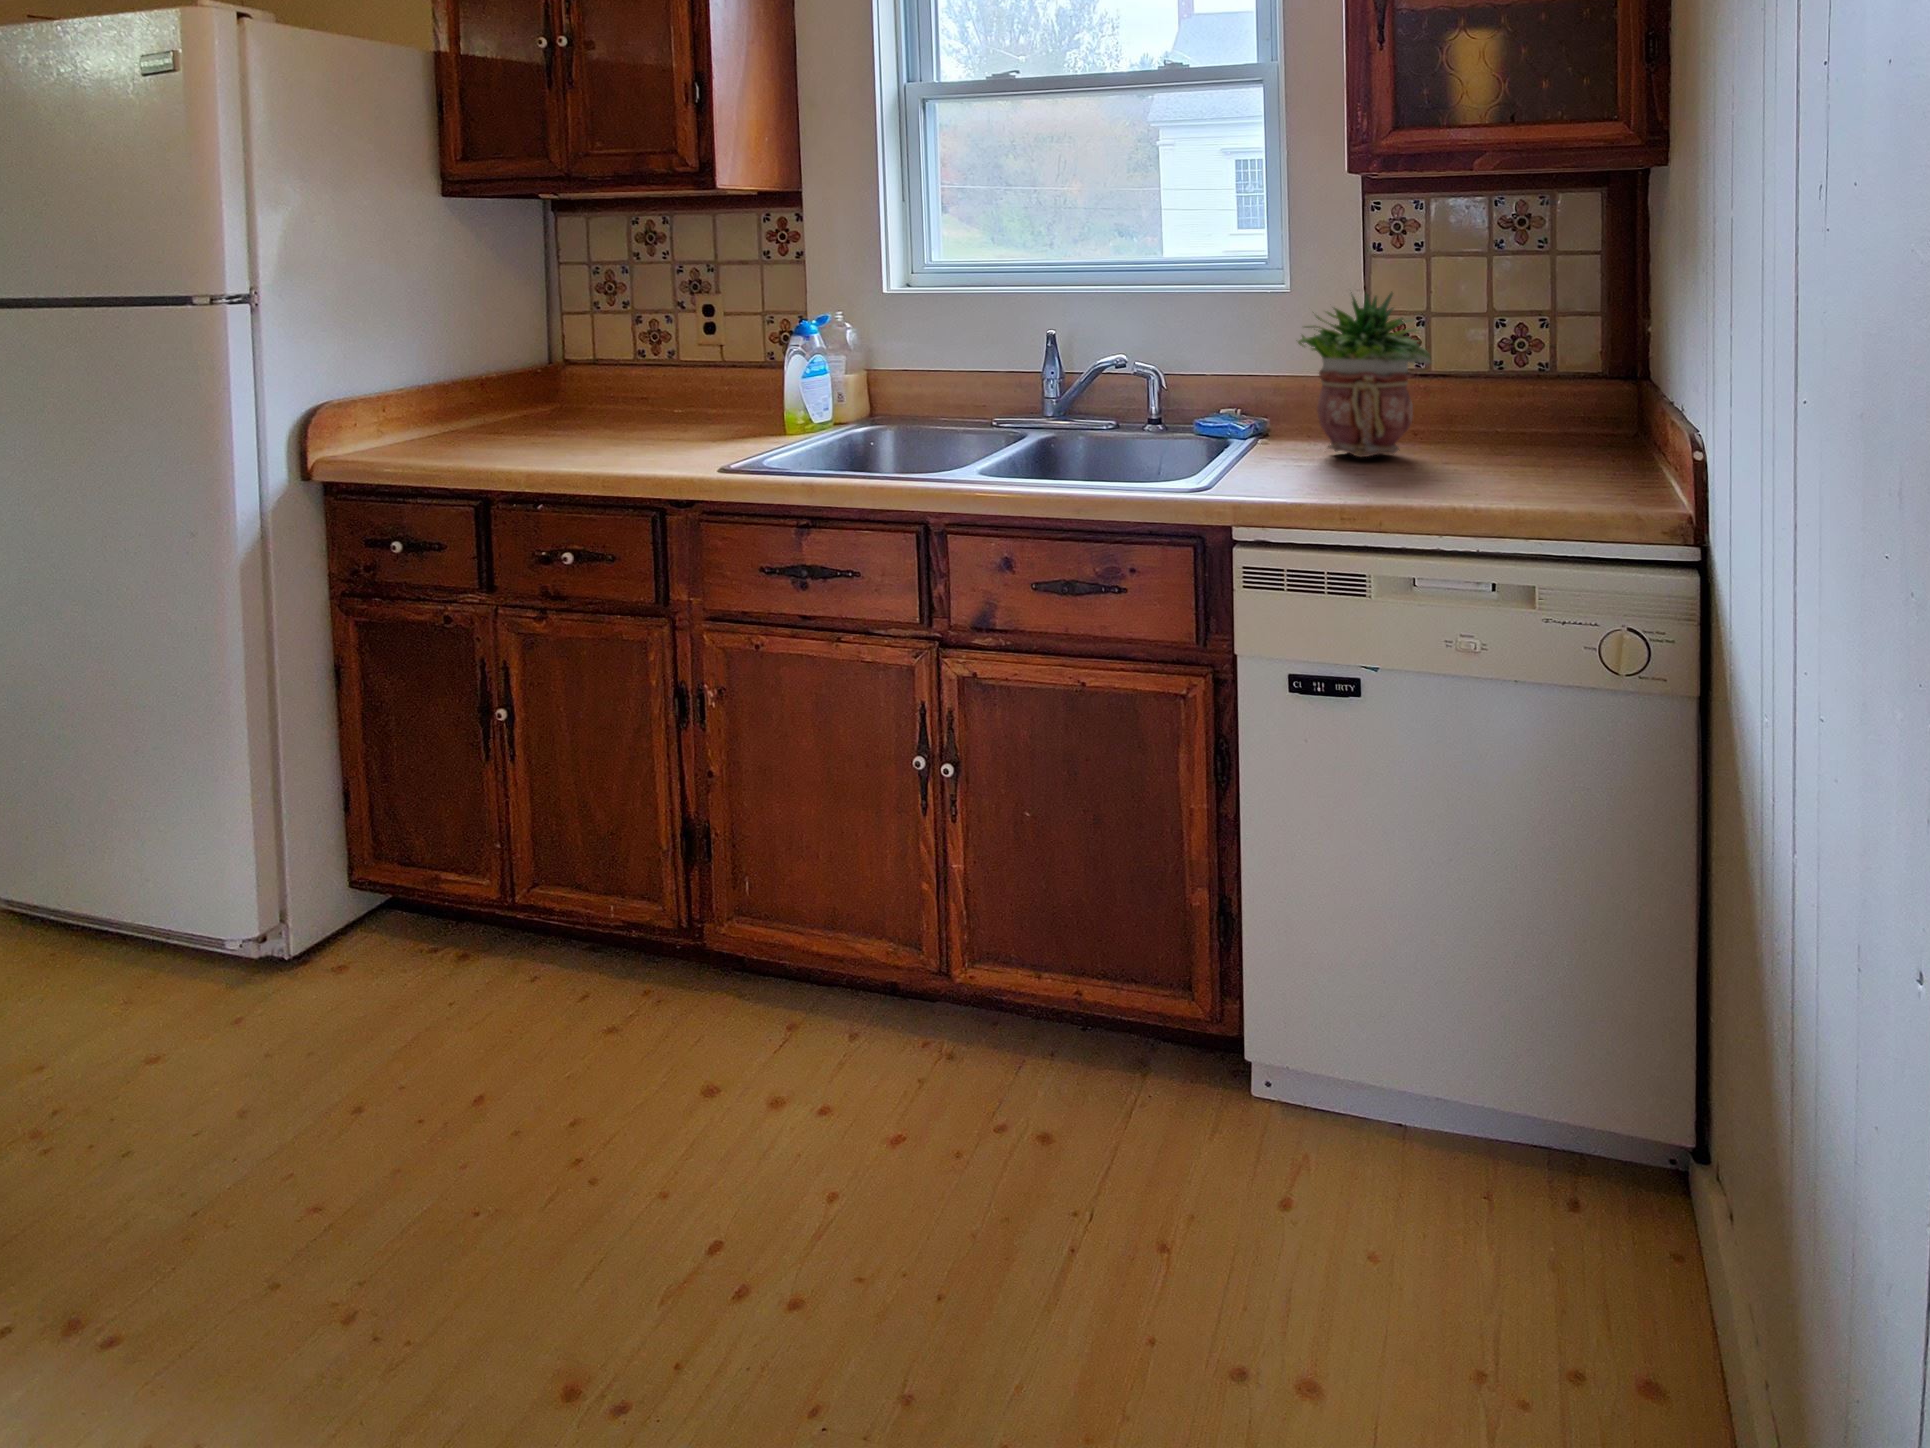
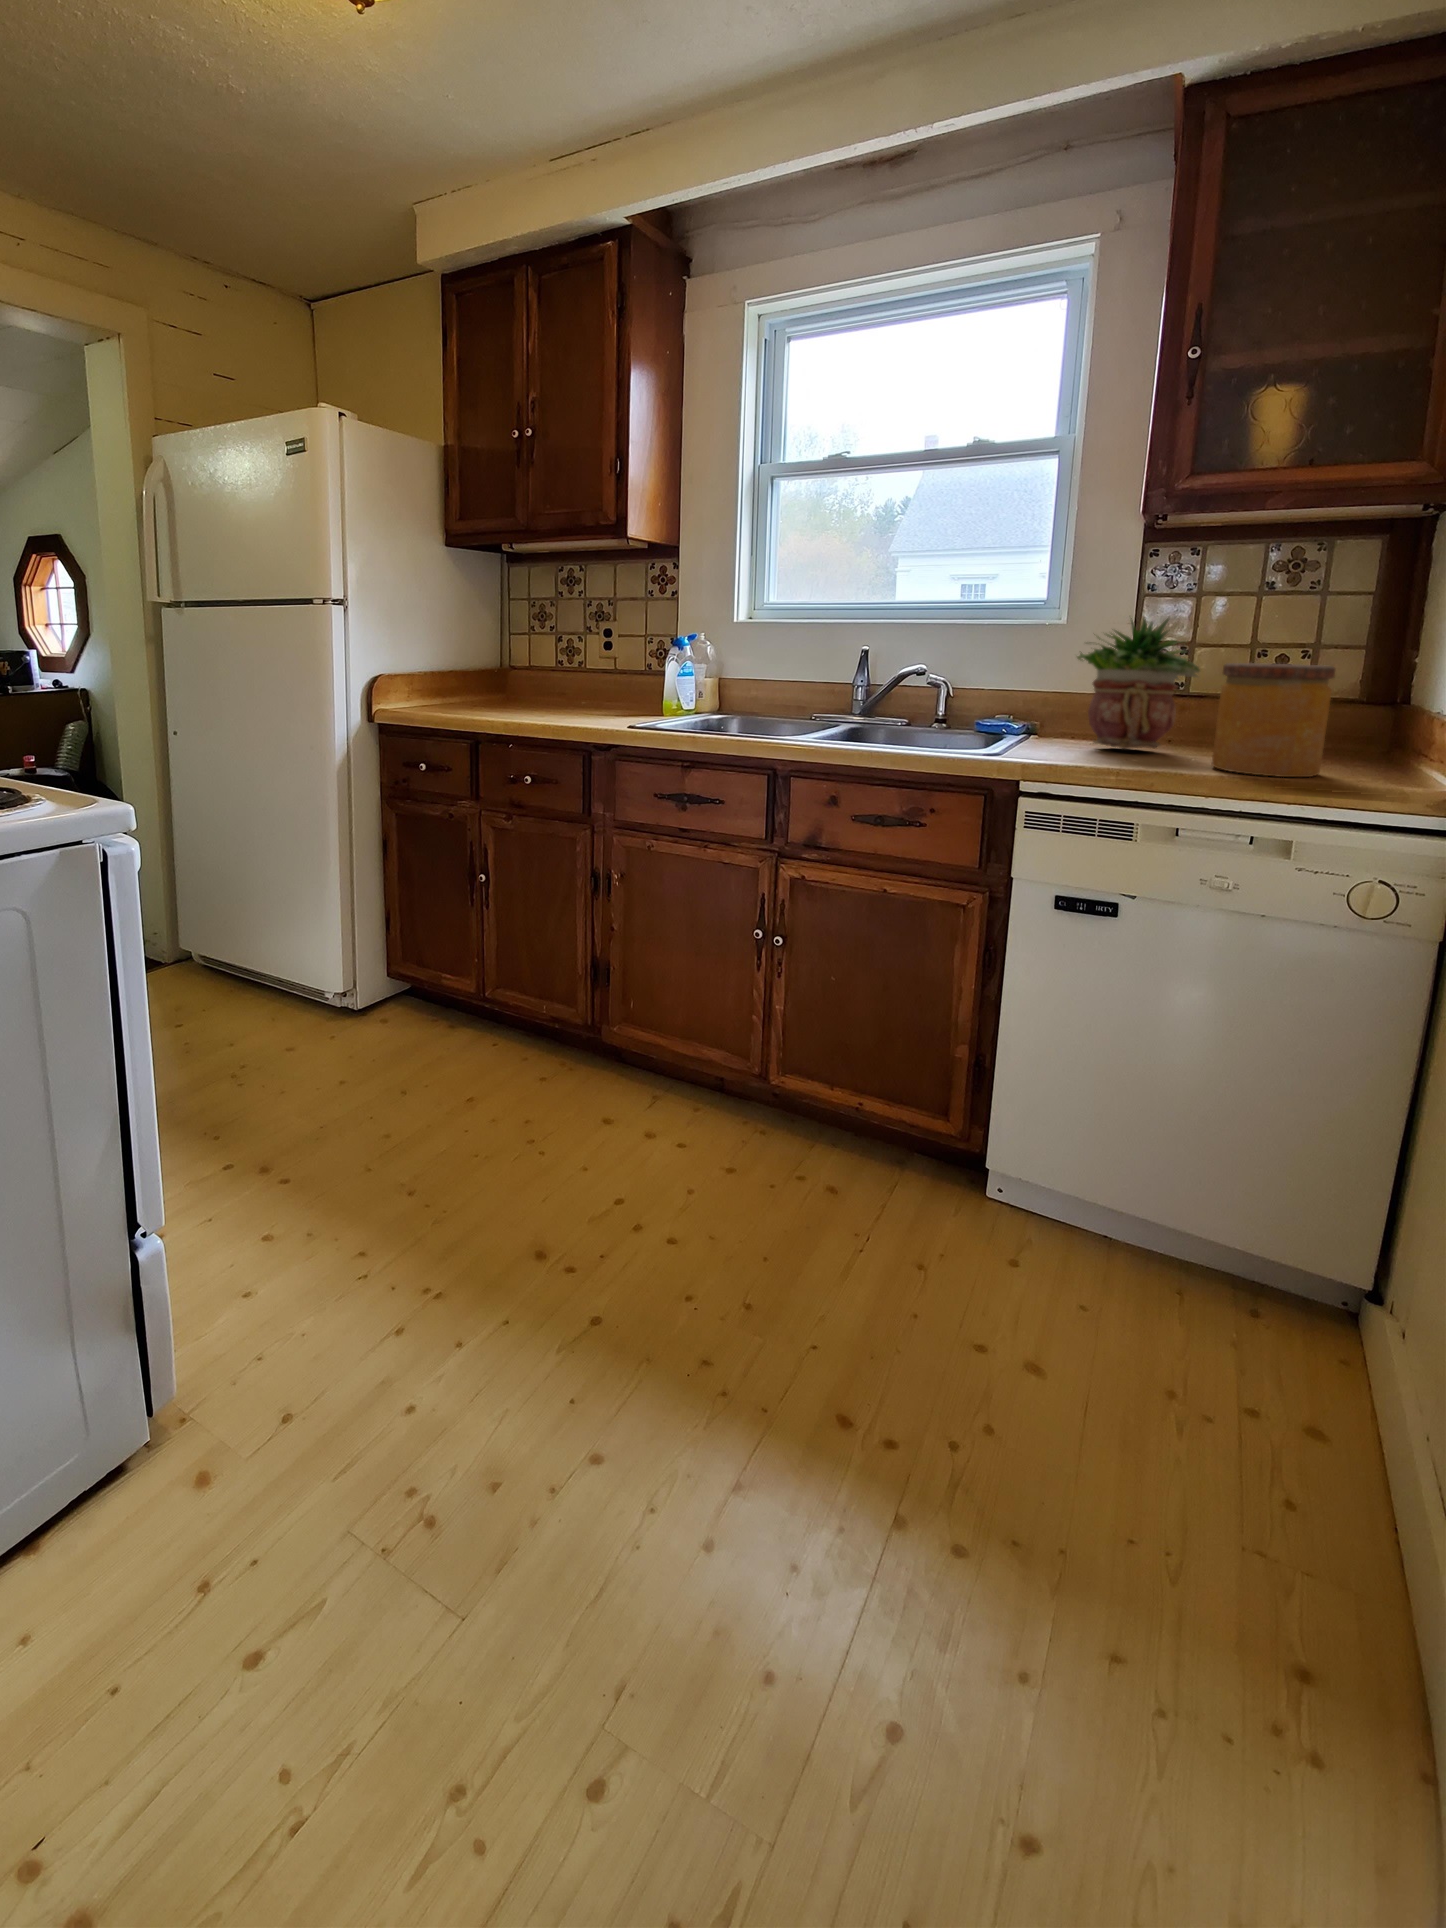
jar: none [1449,352,1562,496] -> present [1212,663,1335,777]

